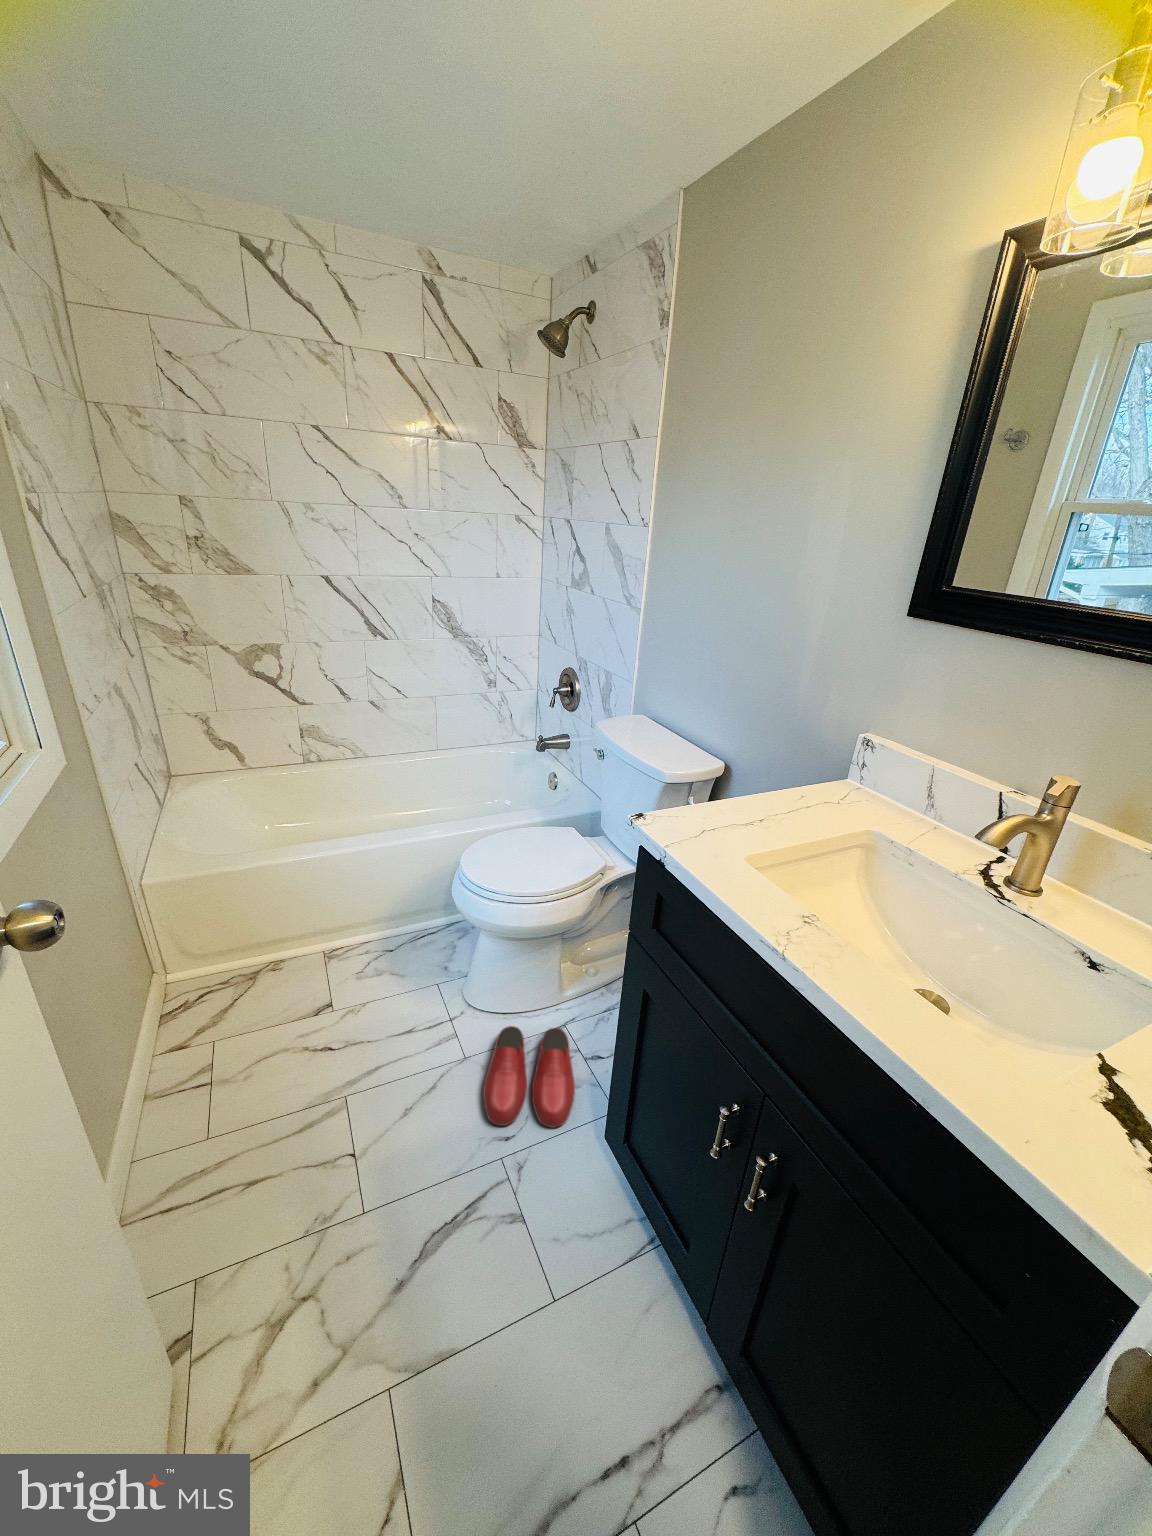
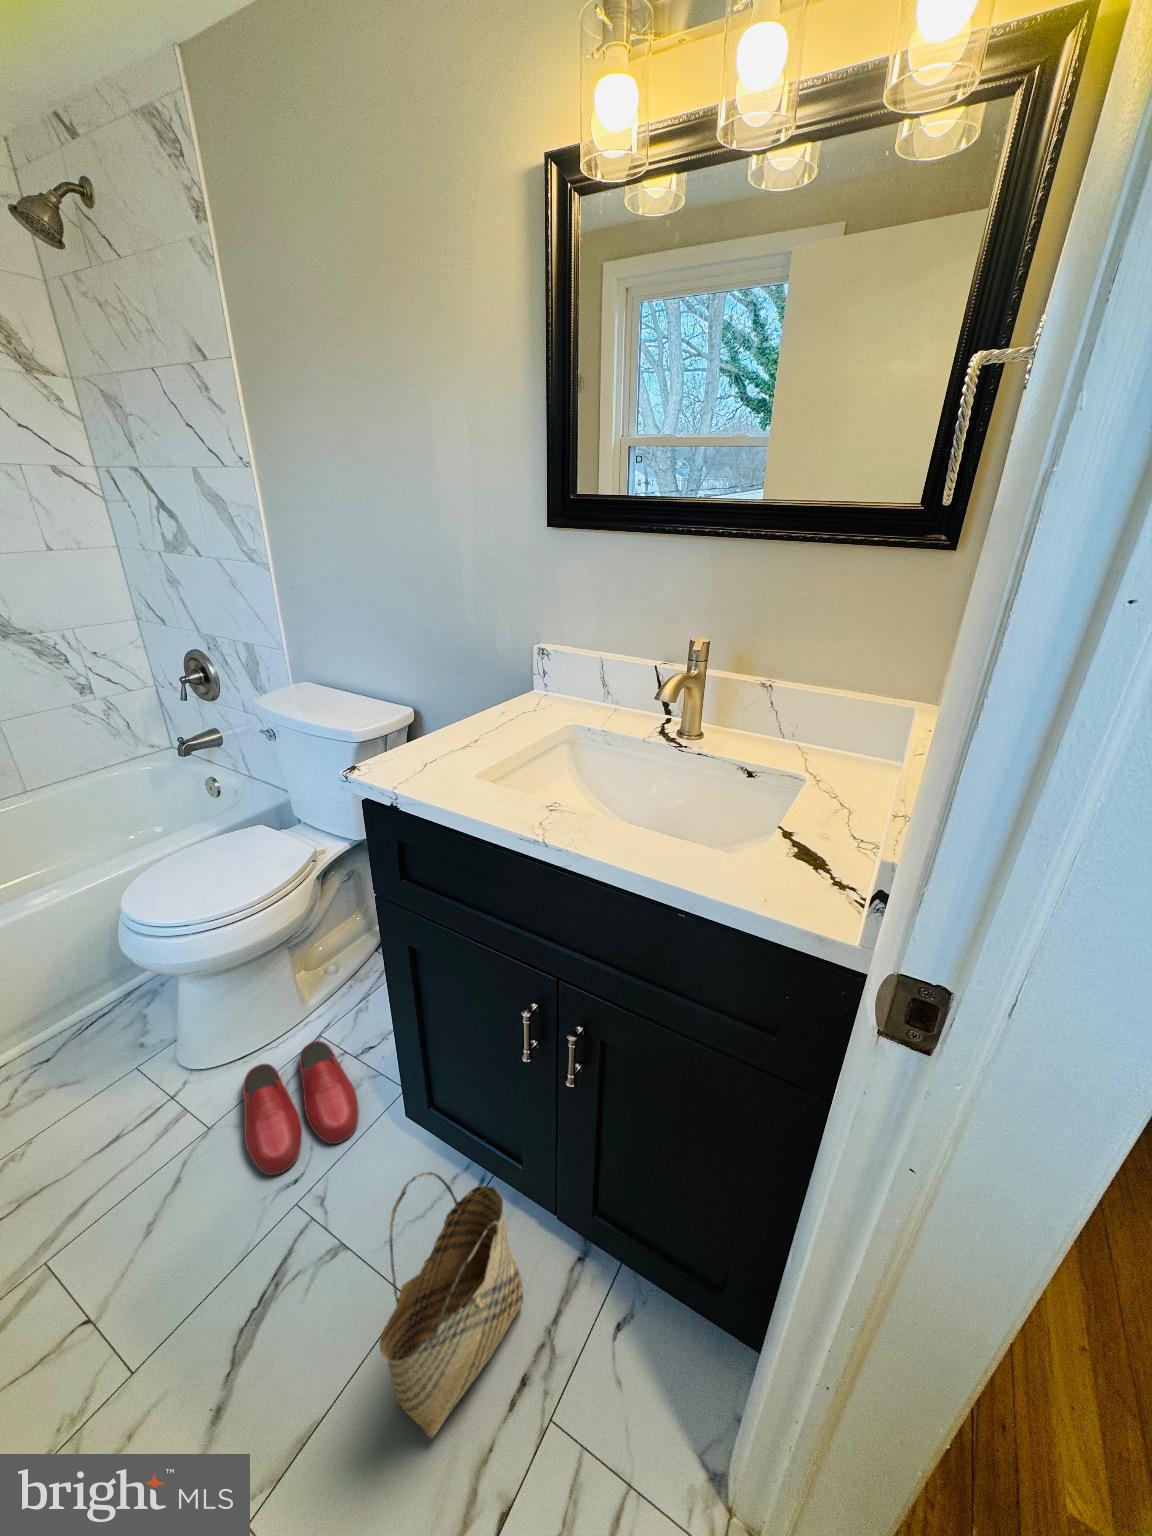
woven basket: none [511,1200,657,1442] -> present [379,1172,524,1438]

